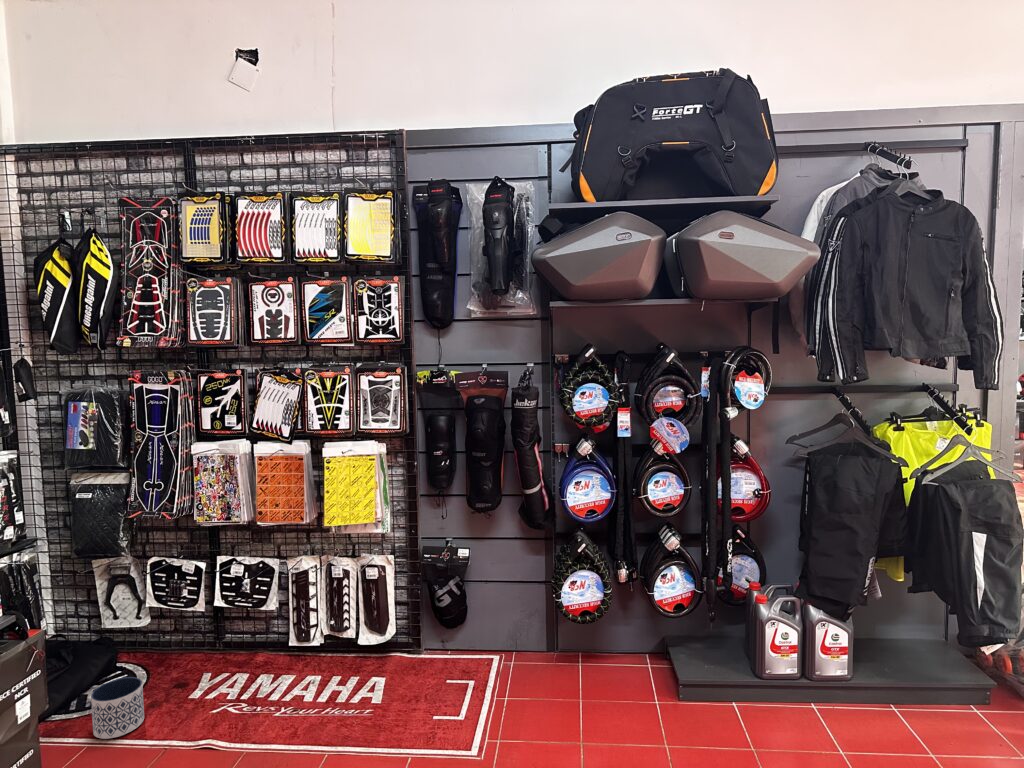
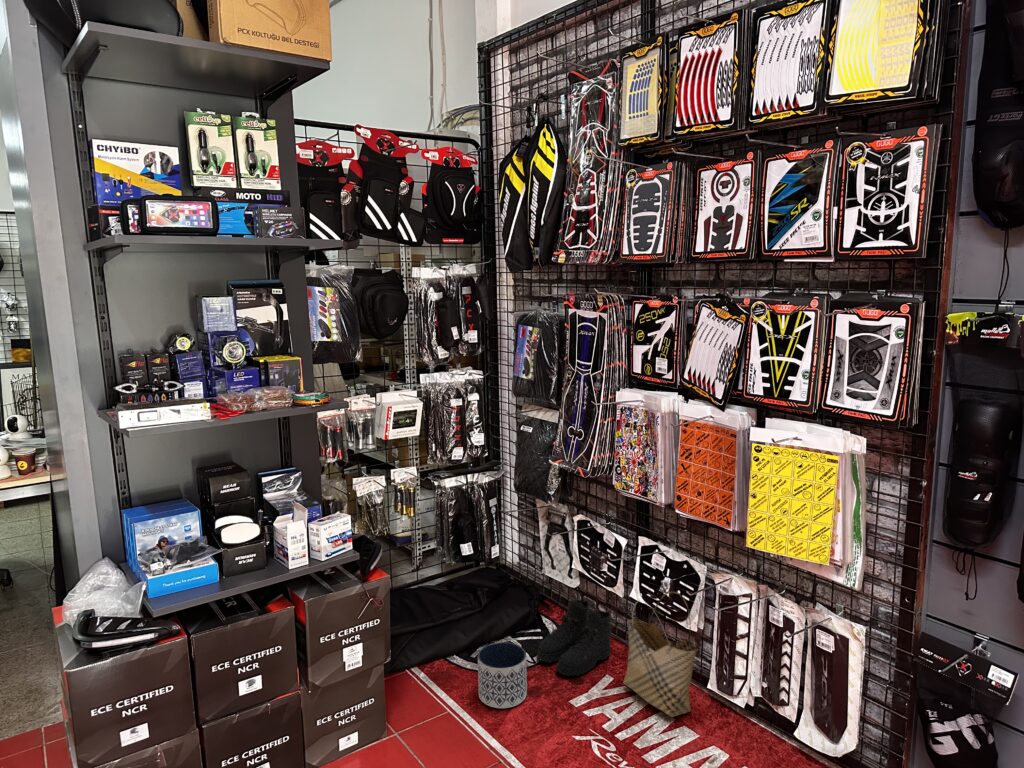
woven basket: none [223,584,285,673] -> present [623,591,698,717]
boots: none [134,626,200,689] -> present [537,600,613,676]

